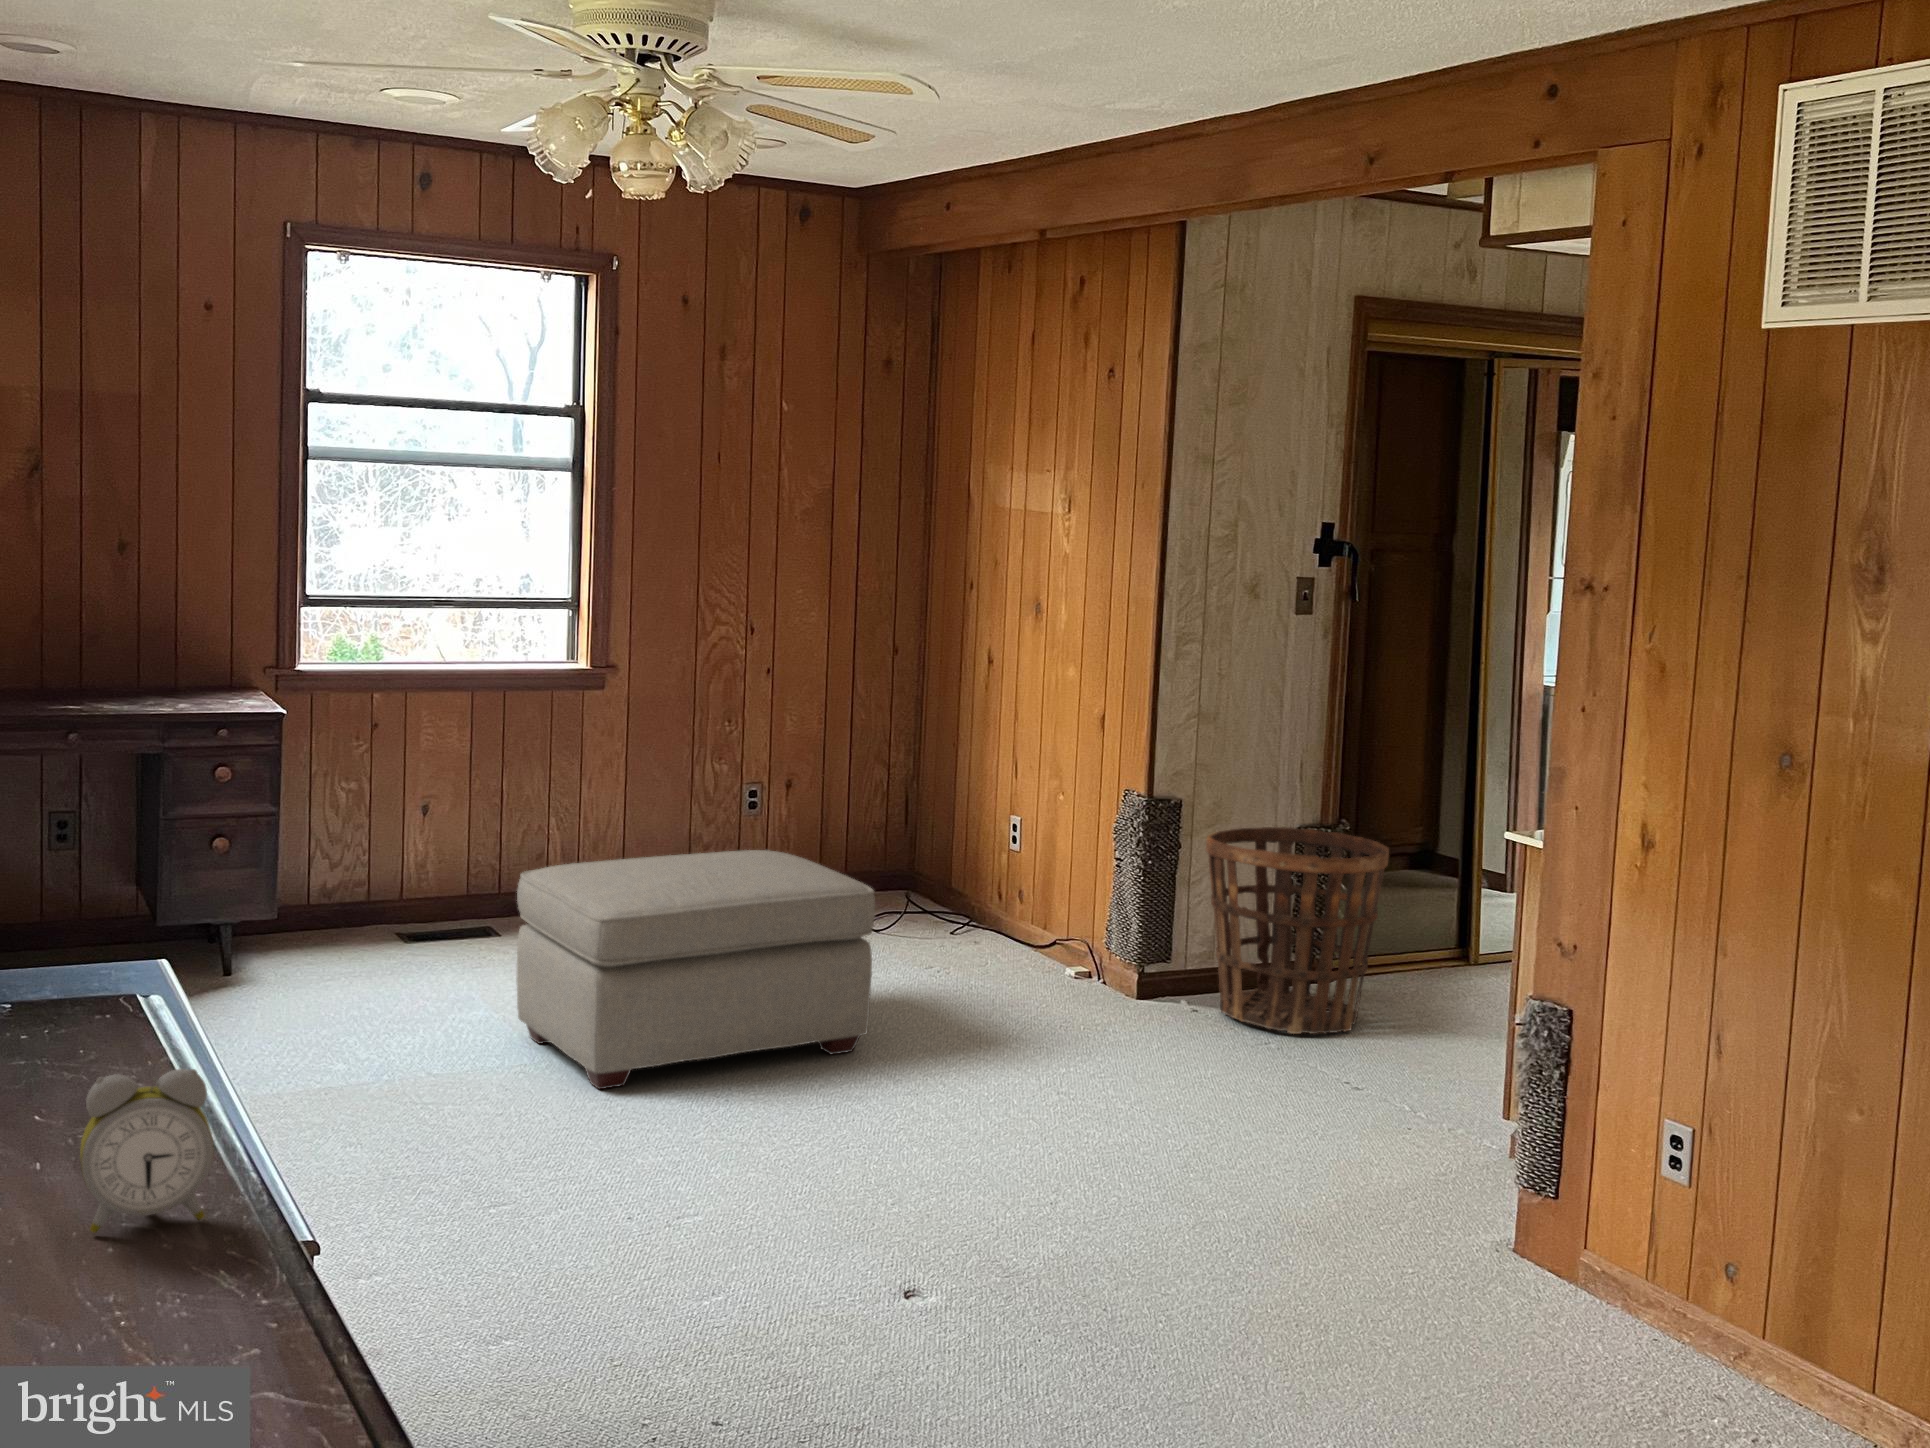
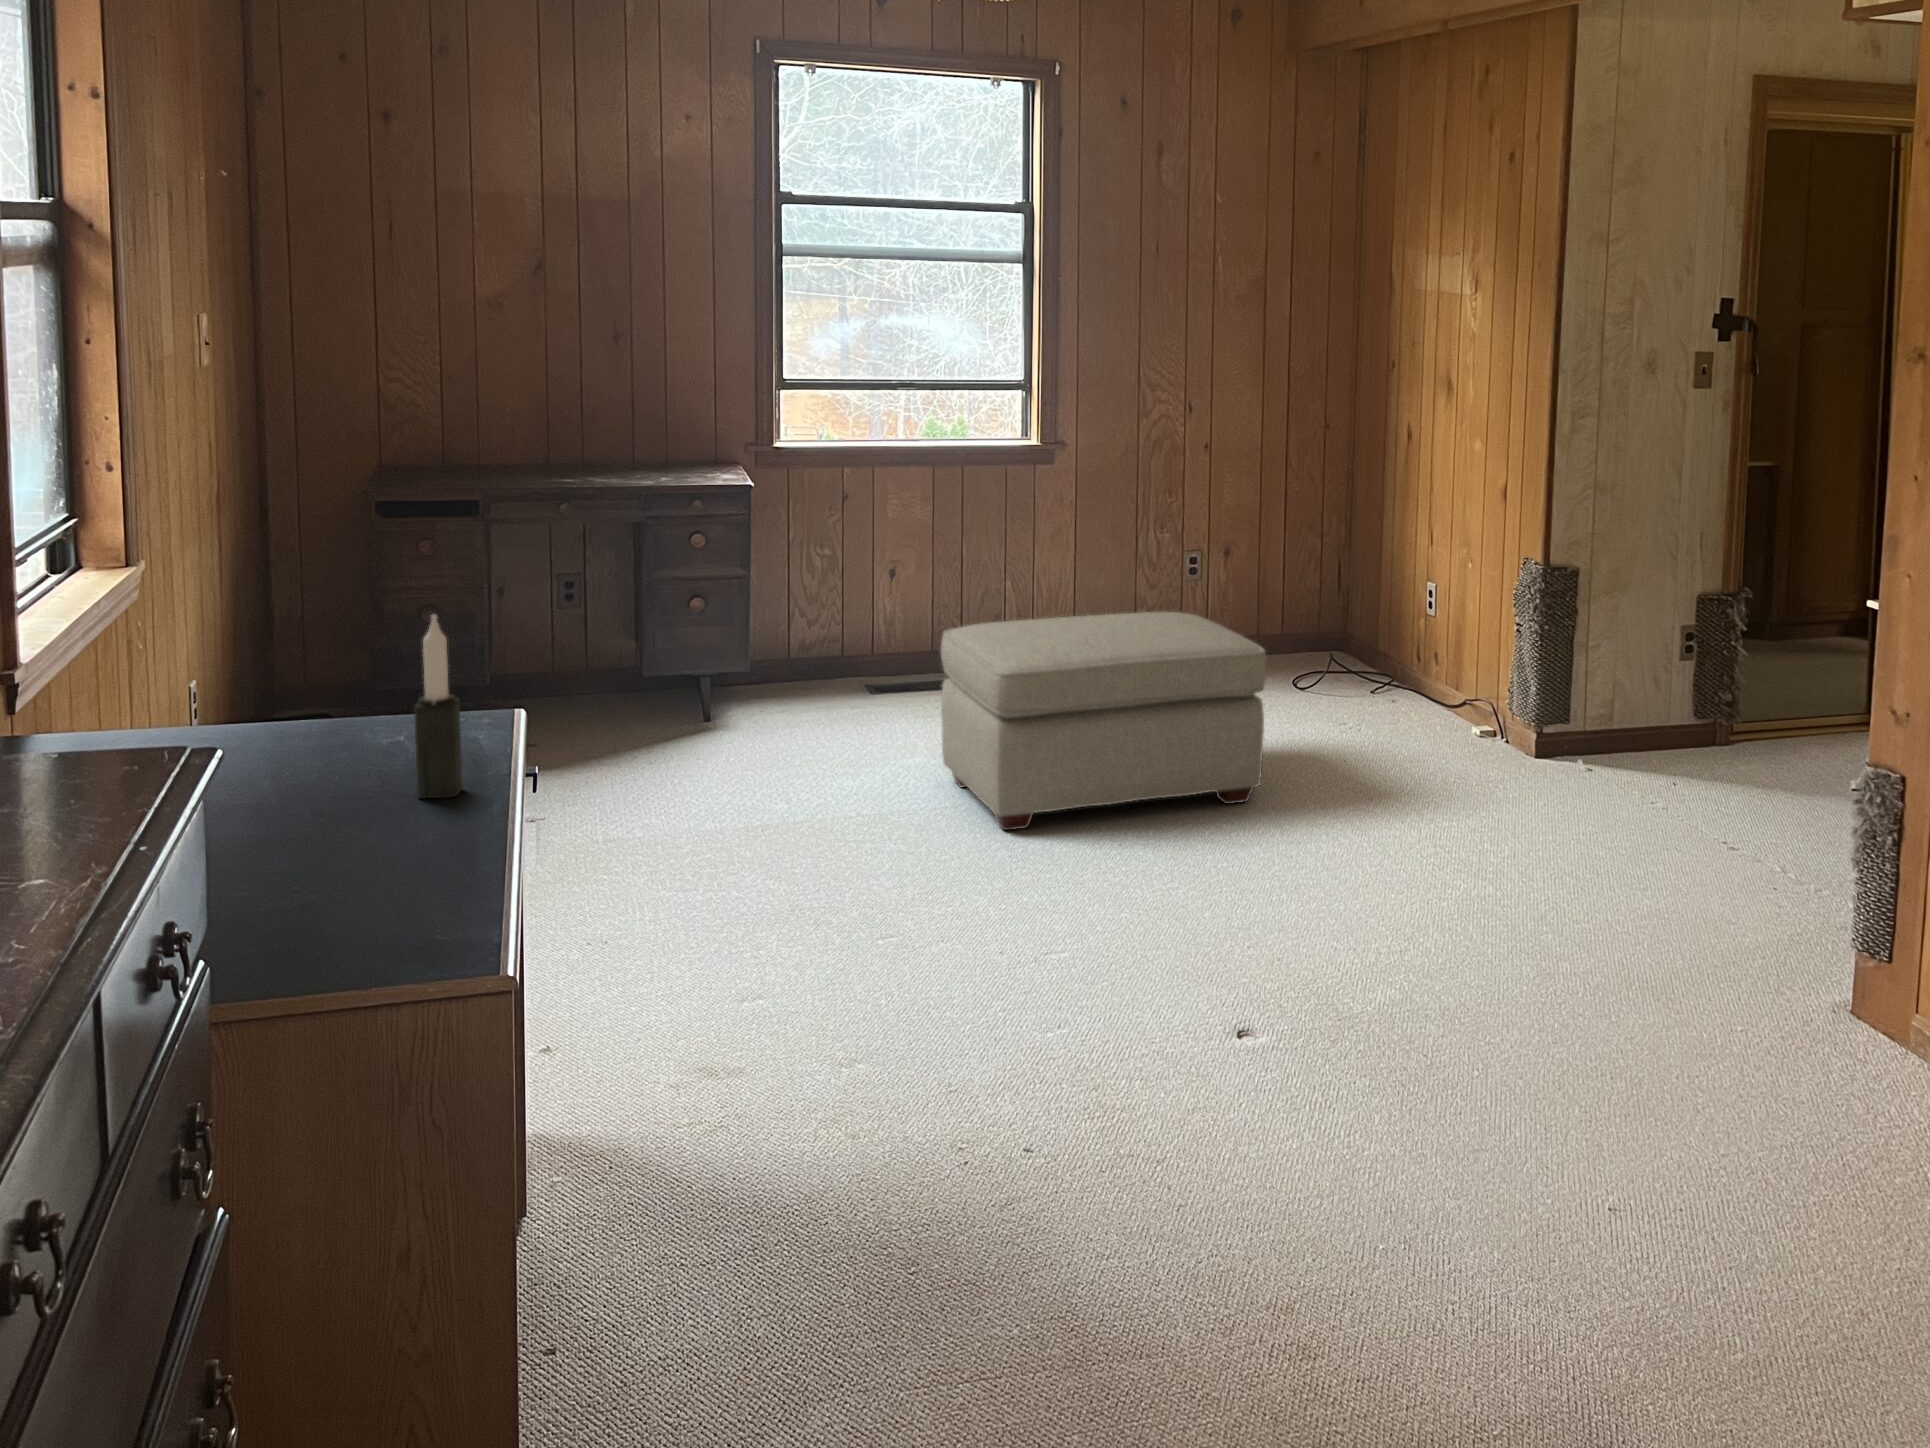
basket: present [1206,827,1389,1034] -> none [1598,594,1780,796]
candle: none [78,862,127,1068] -> present [414,615,462,798]
alarm clock: present [80,1069,214,1233] -> none [336,800,458,944]

